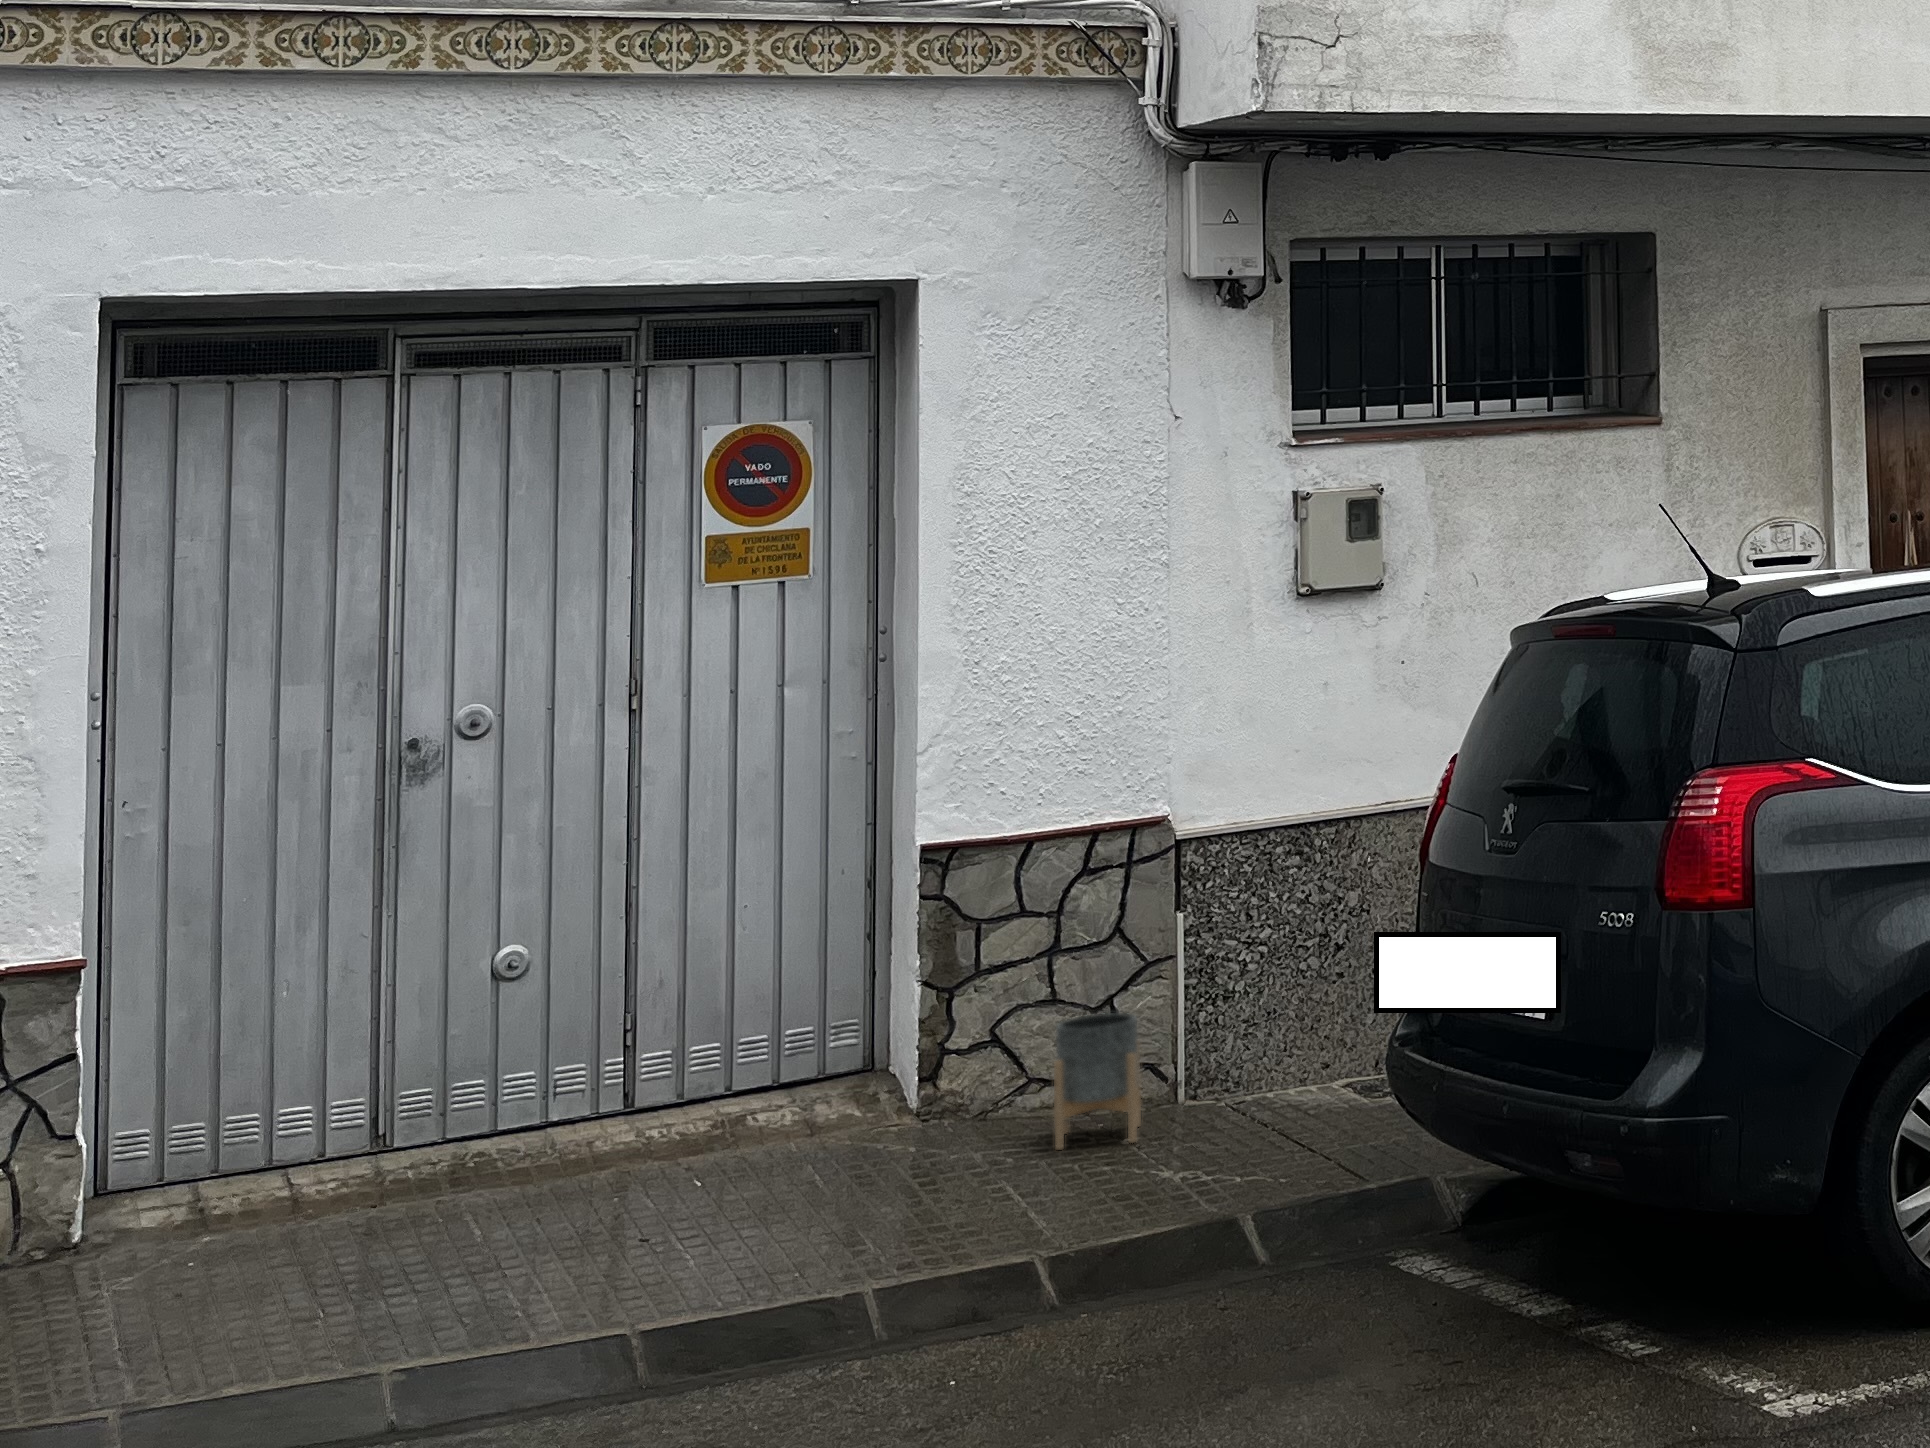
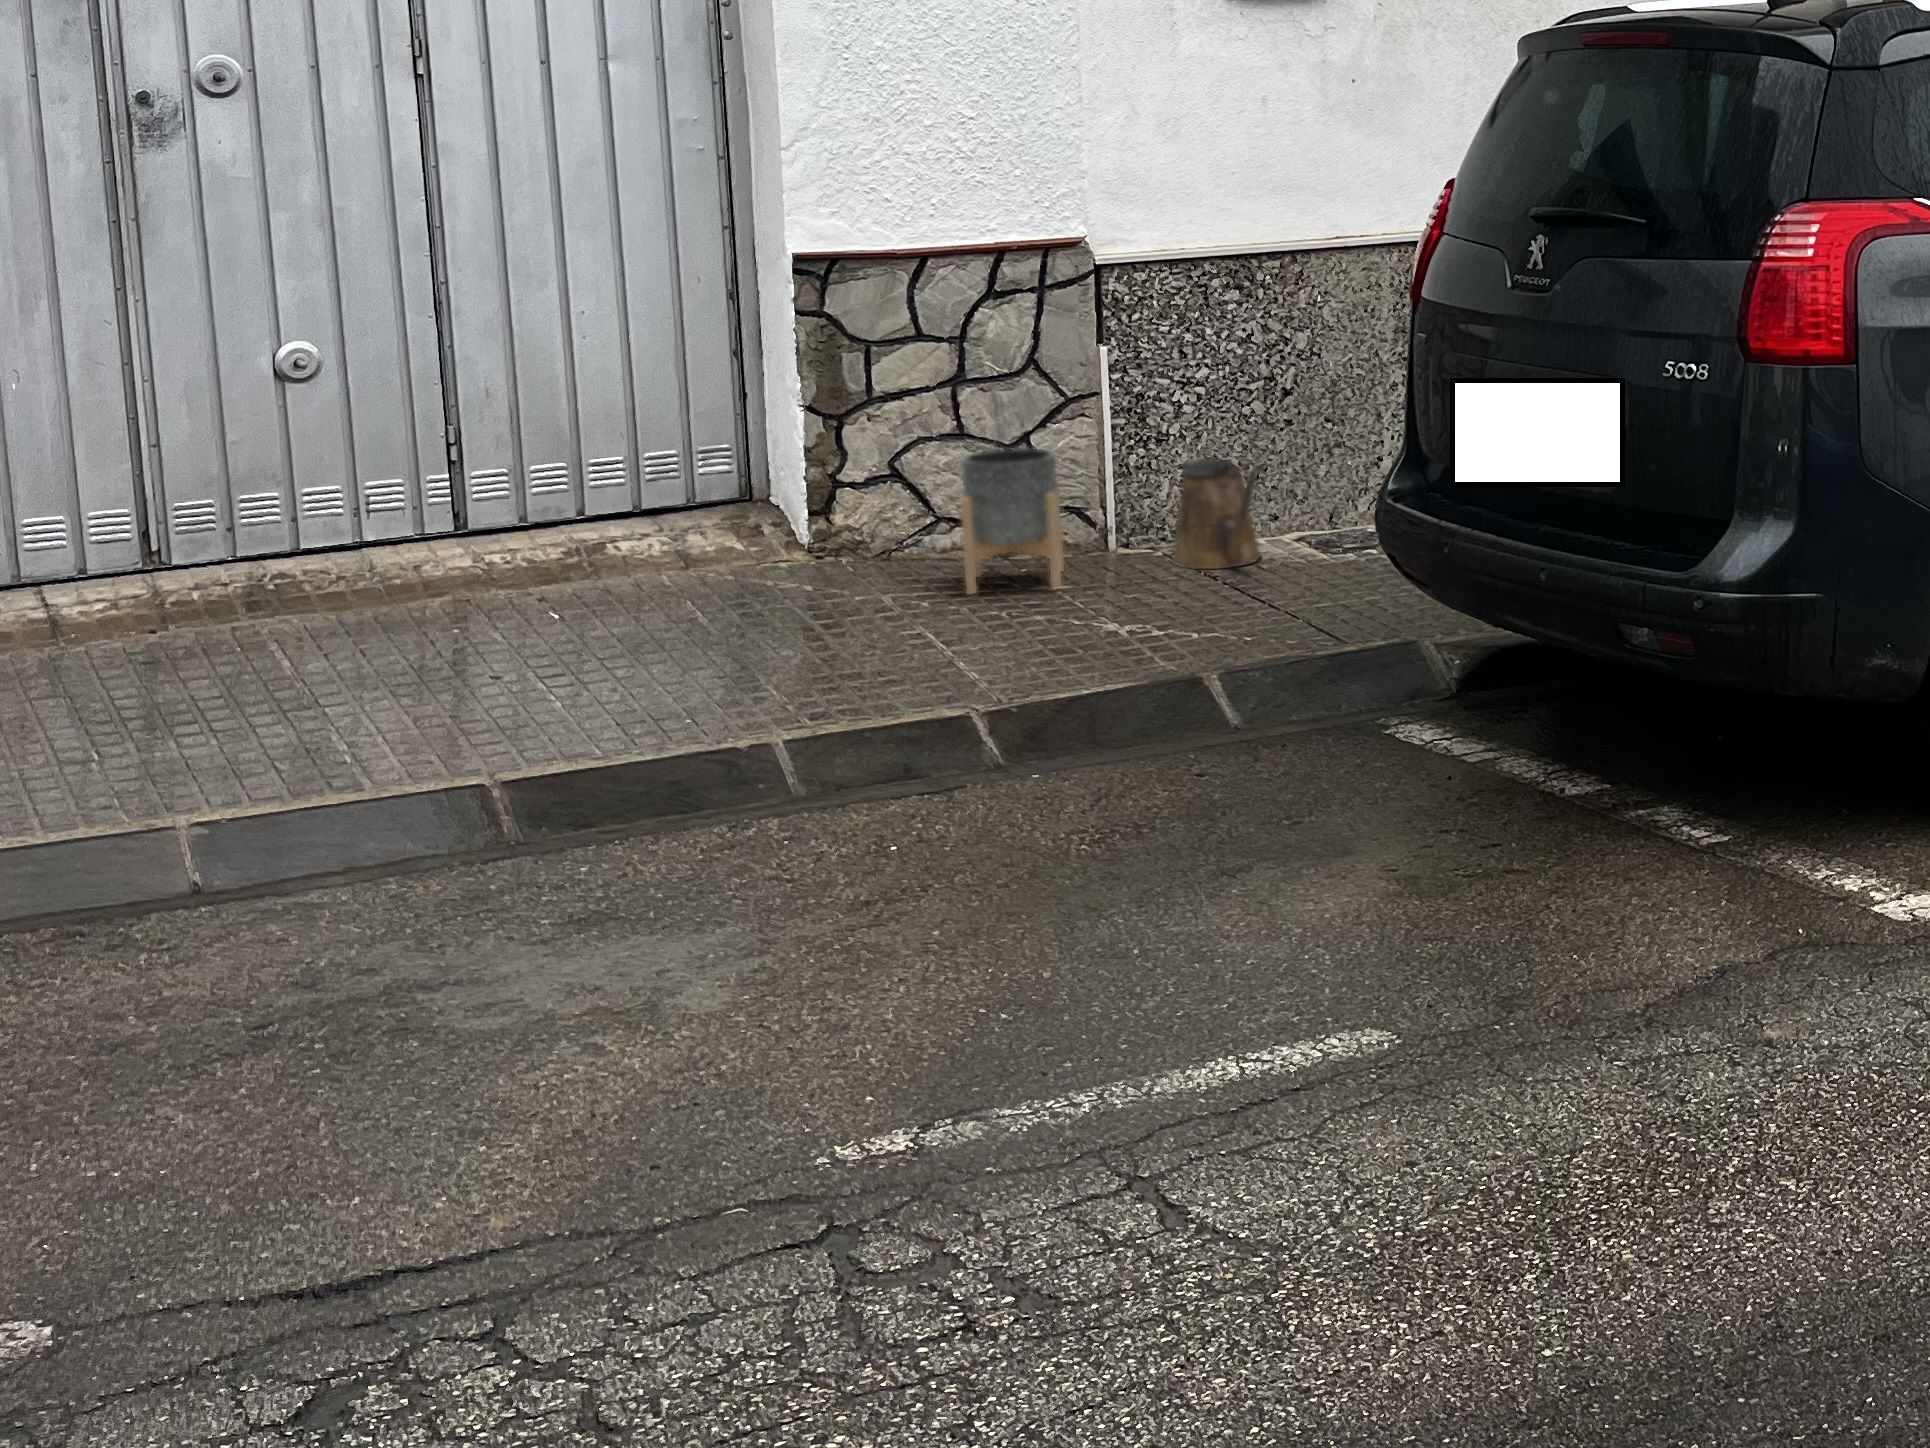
watering can: none [1235,1015,1316,1119] -> present [1172,457,1261,569]

